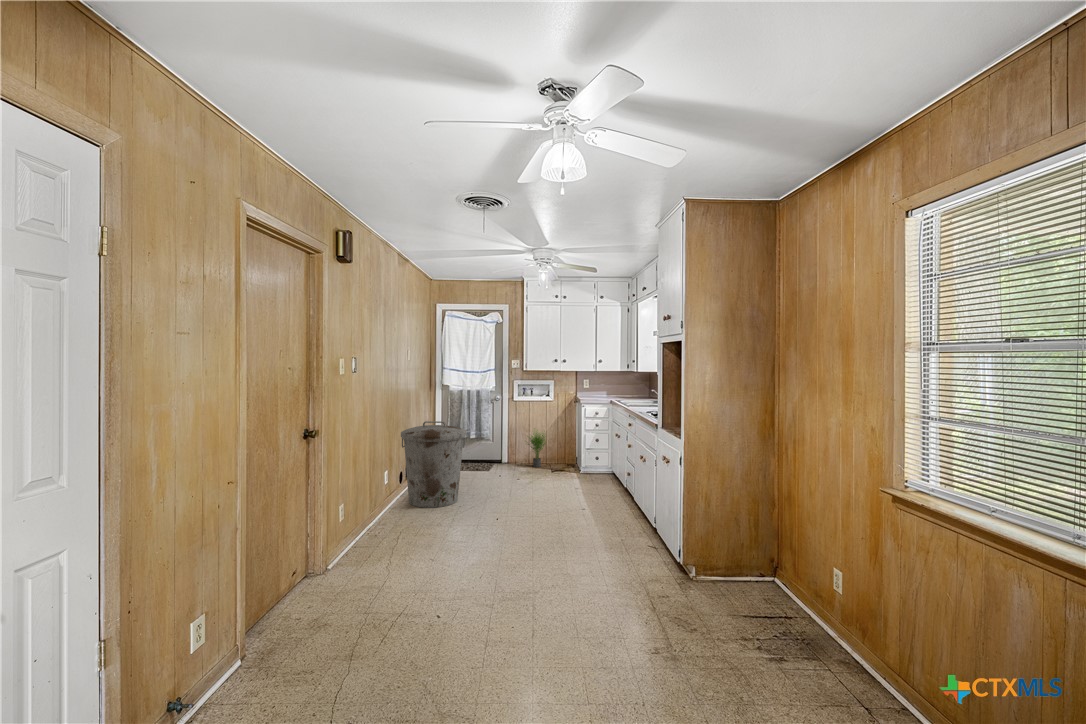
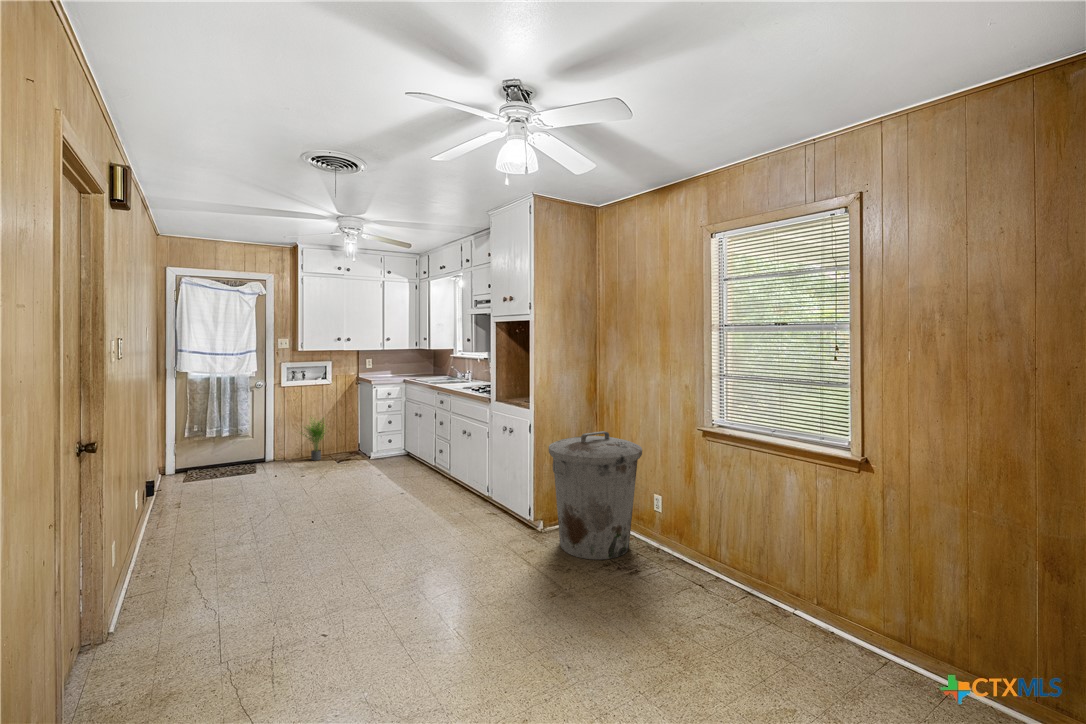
trash can: present [401,421,466,508] -> present [549,431,642,560]

